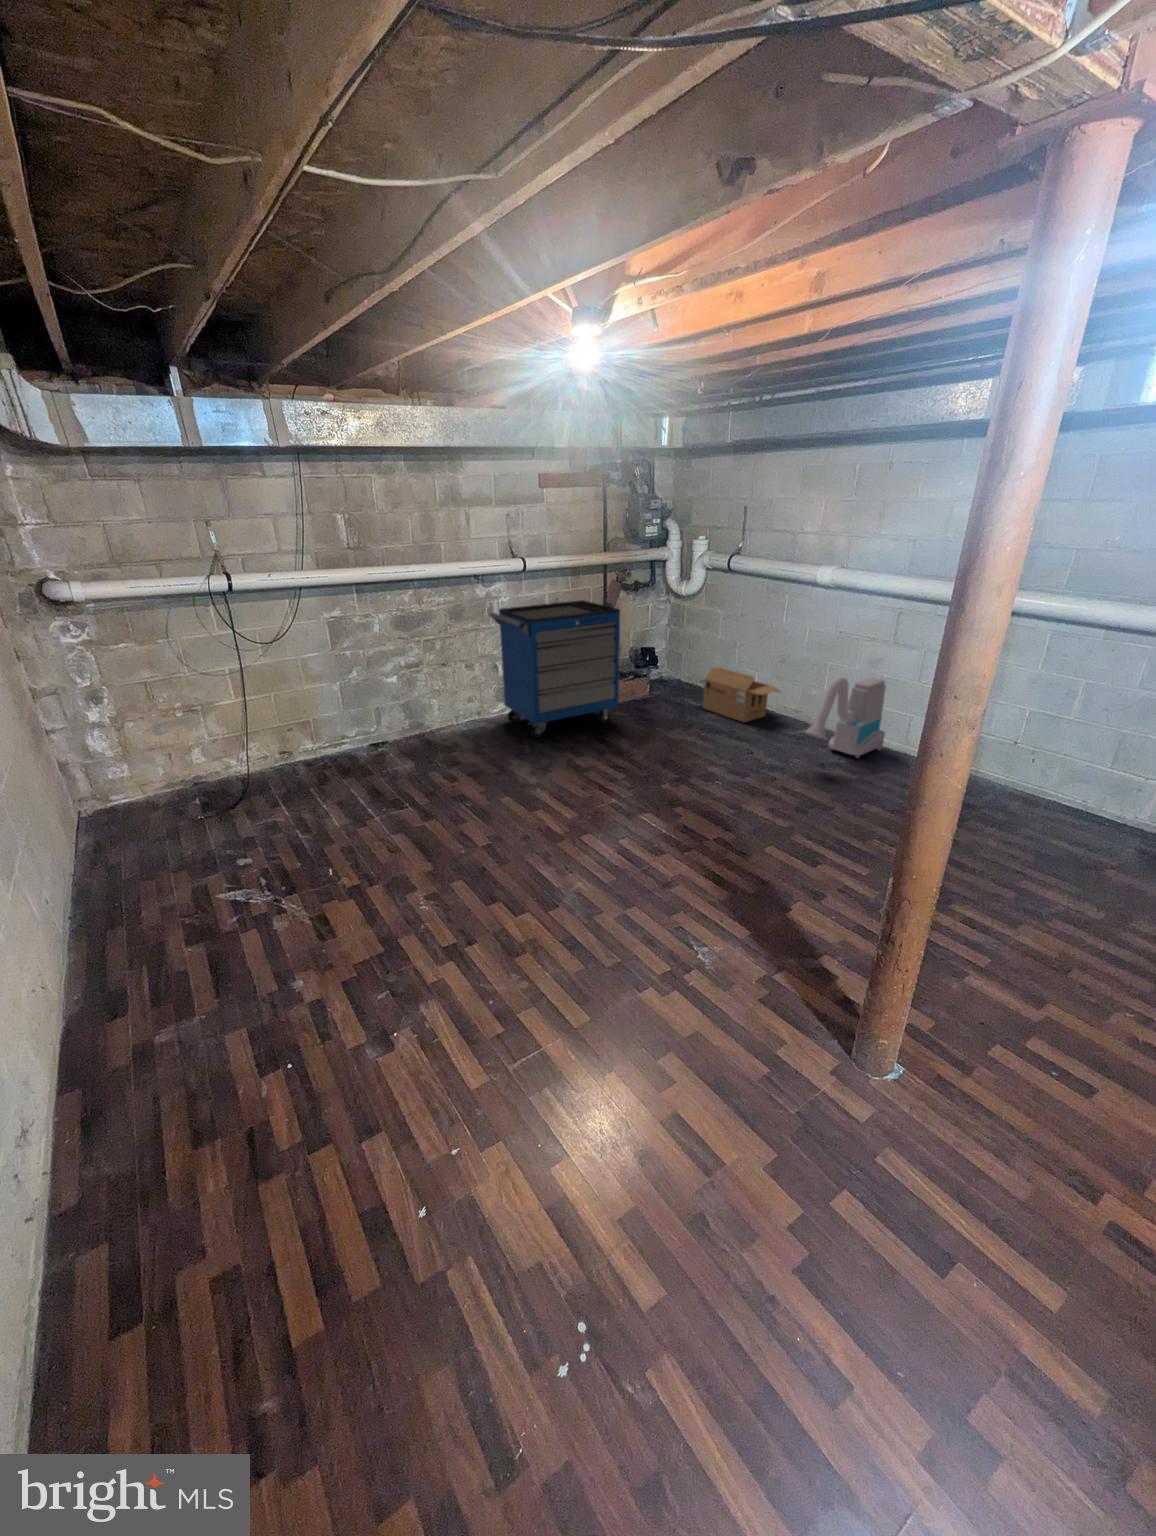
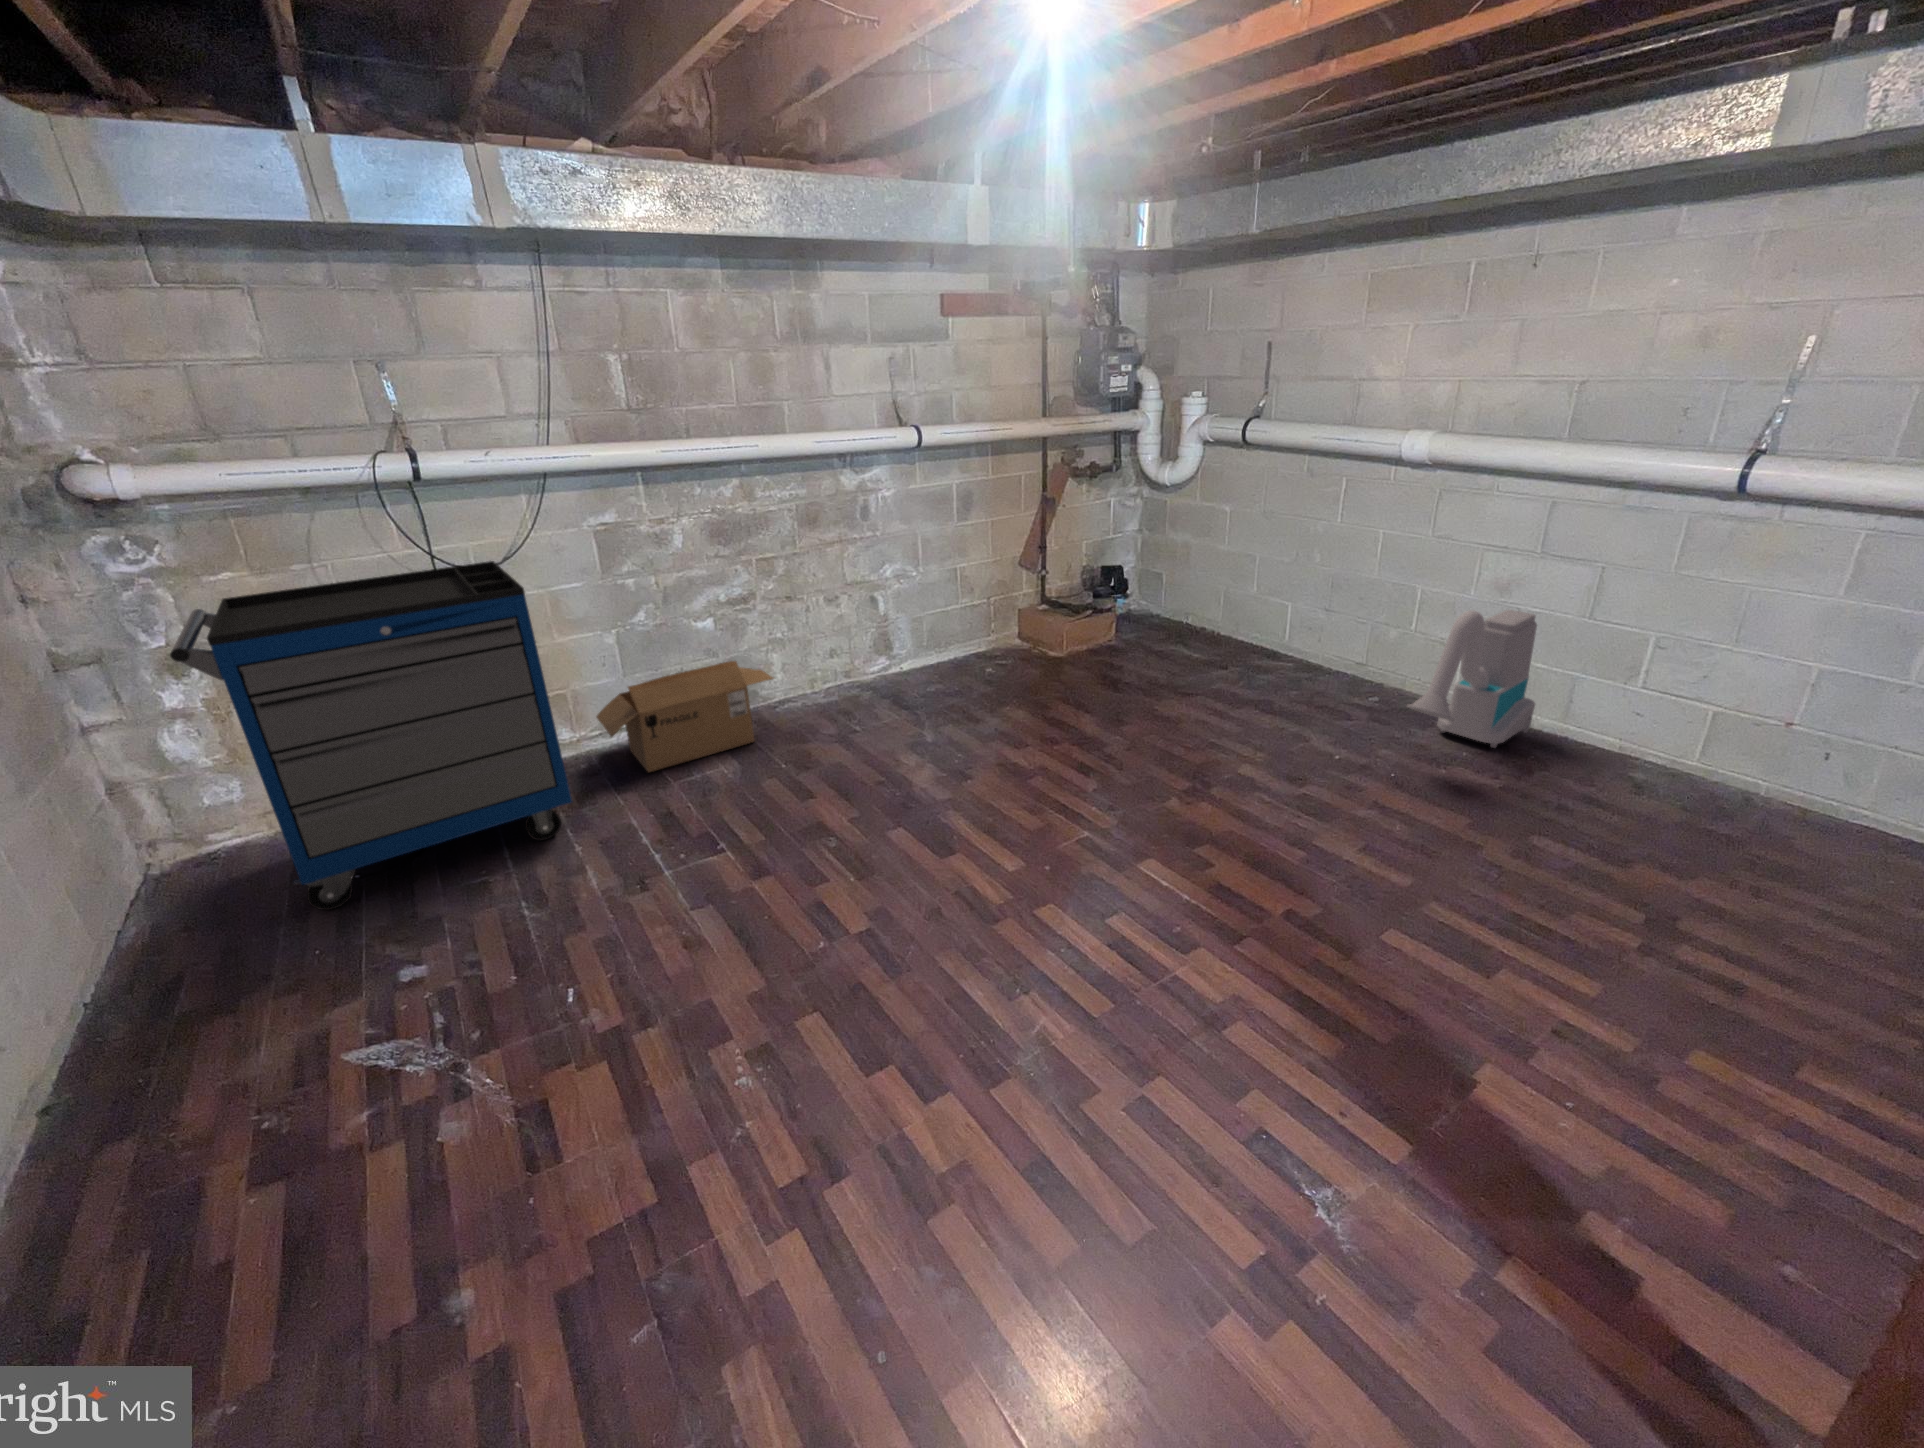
storage cabinet: present [490,600,620,738] -> present [170,561,572,910]
cardboard box: present [701,667,780,723] -> present [597,661,774,773]

